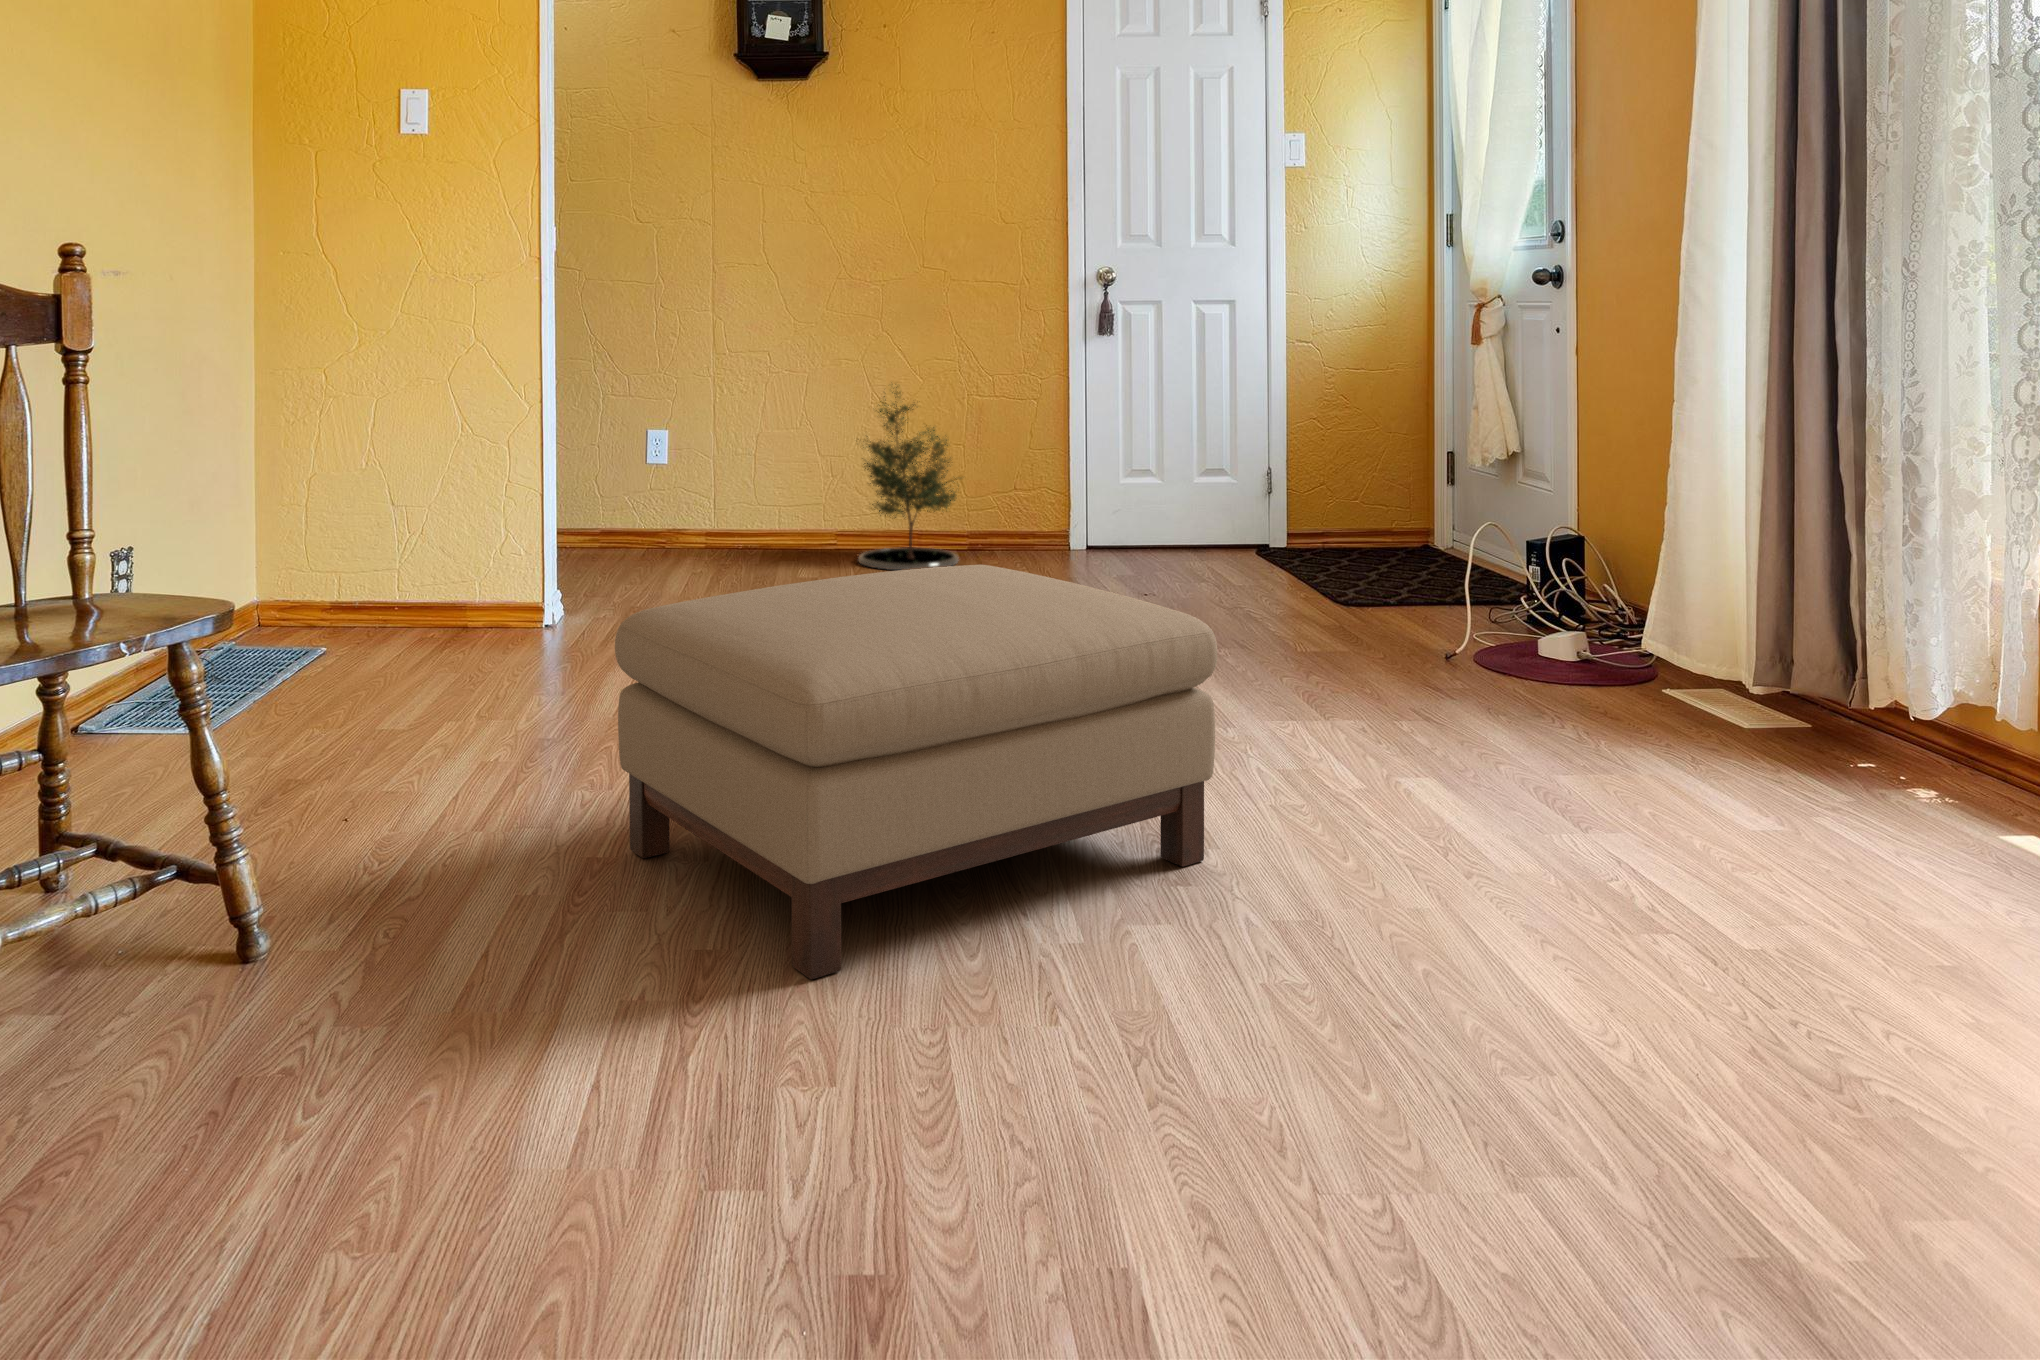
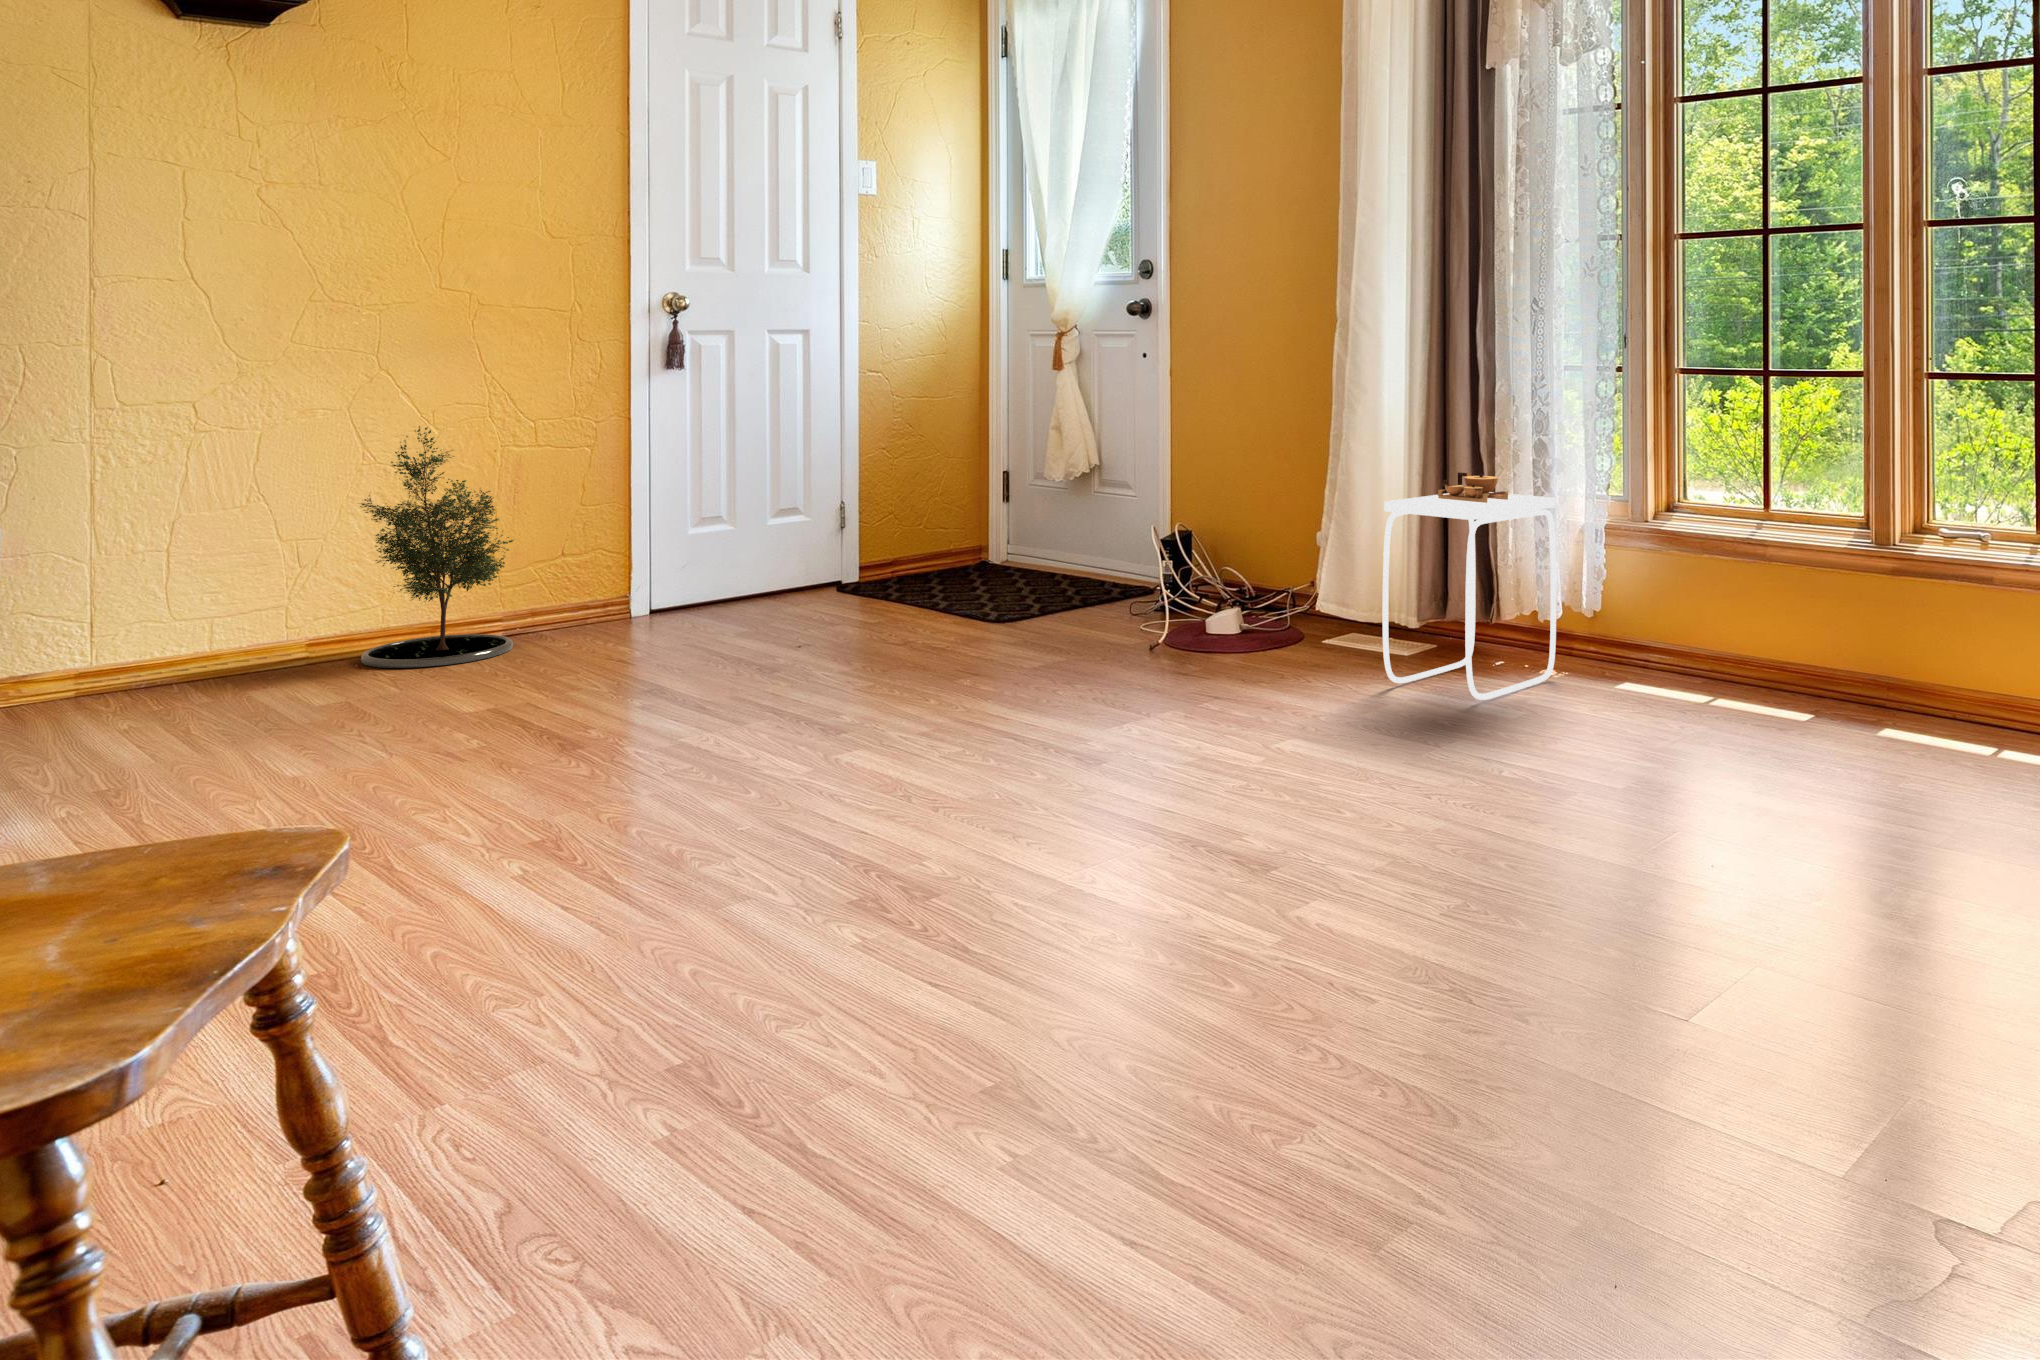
side table: none [1636,495,1919,798] -> present [1382,472,1556,700]
ottoman: present [615,565,1217,979] -> none [665,603,1266,1055]

